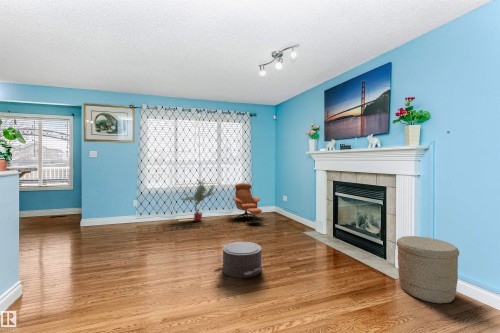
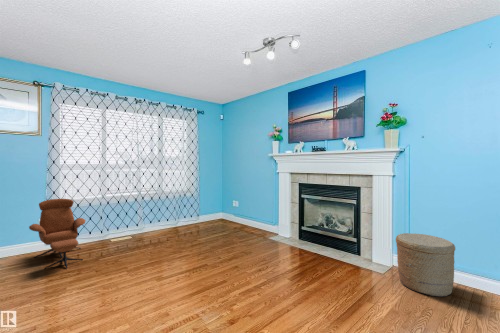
potted tree: present [182,180,214,221] -> none [115,186,161,239]
lounge chair: present [233,183,262,224] -> present [29,199,85,268]
pouf: present [216,242,262,278] -> none [208,261,273,311]

